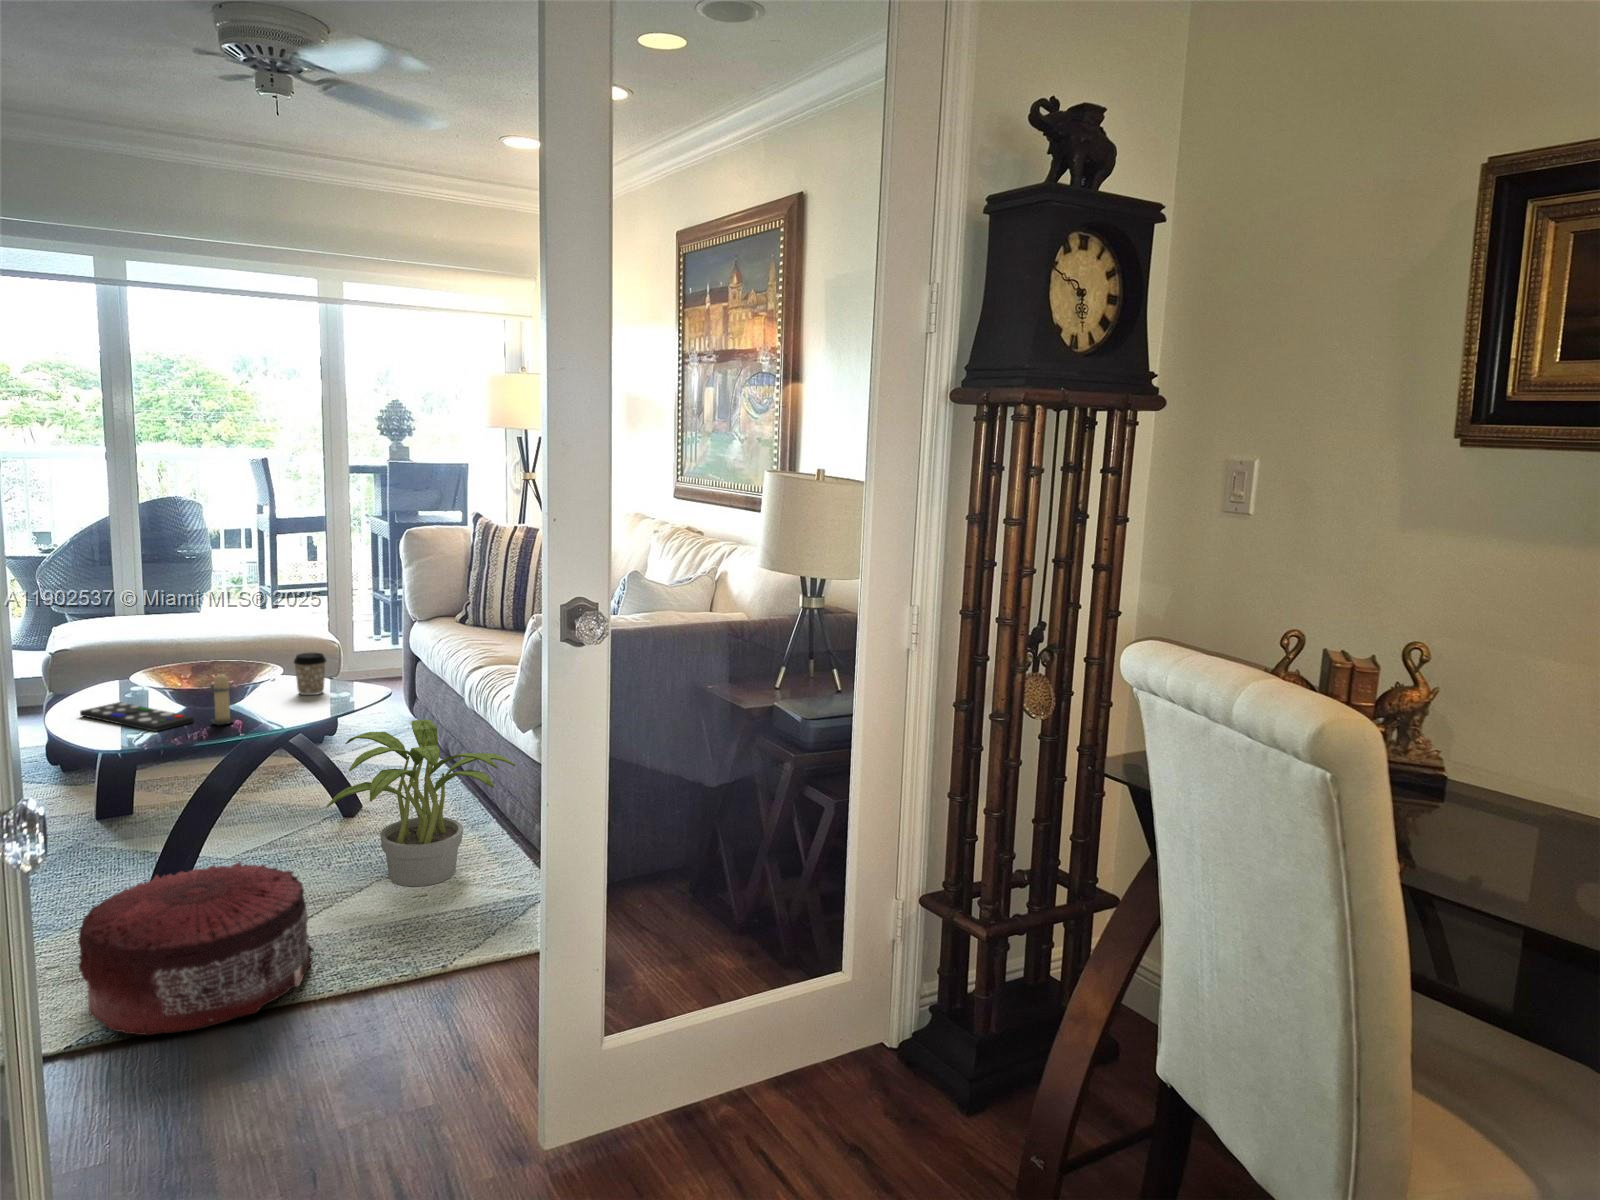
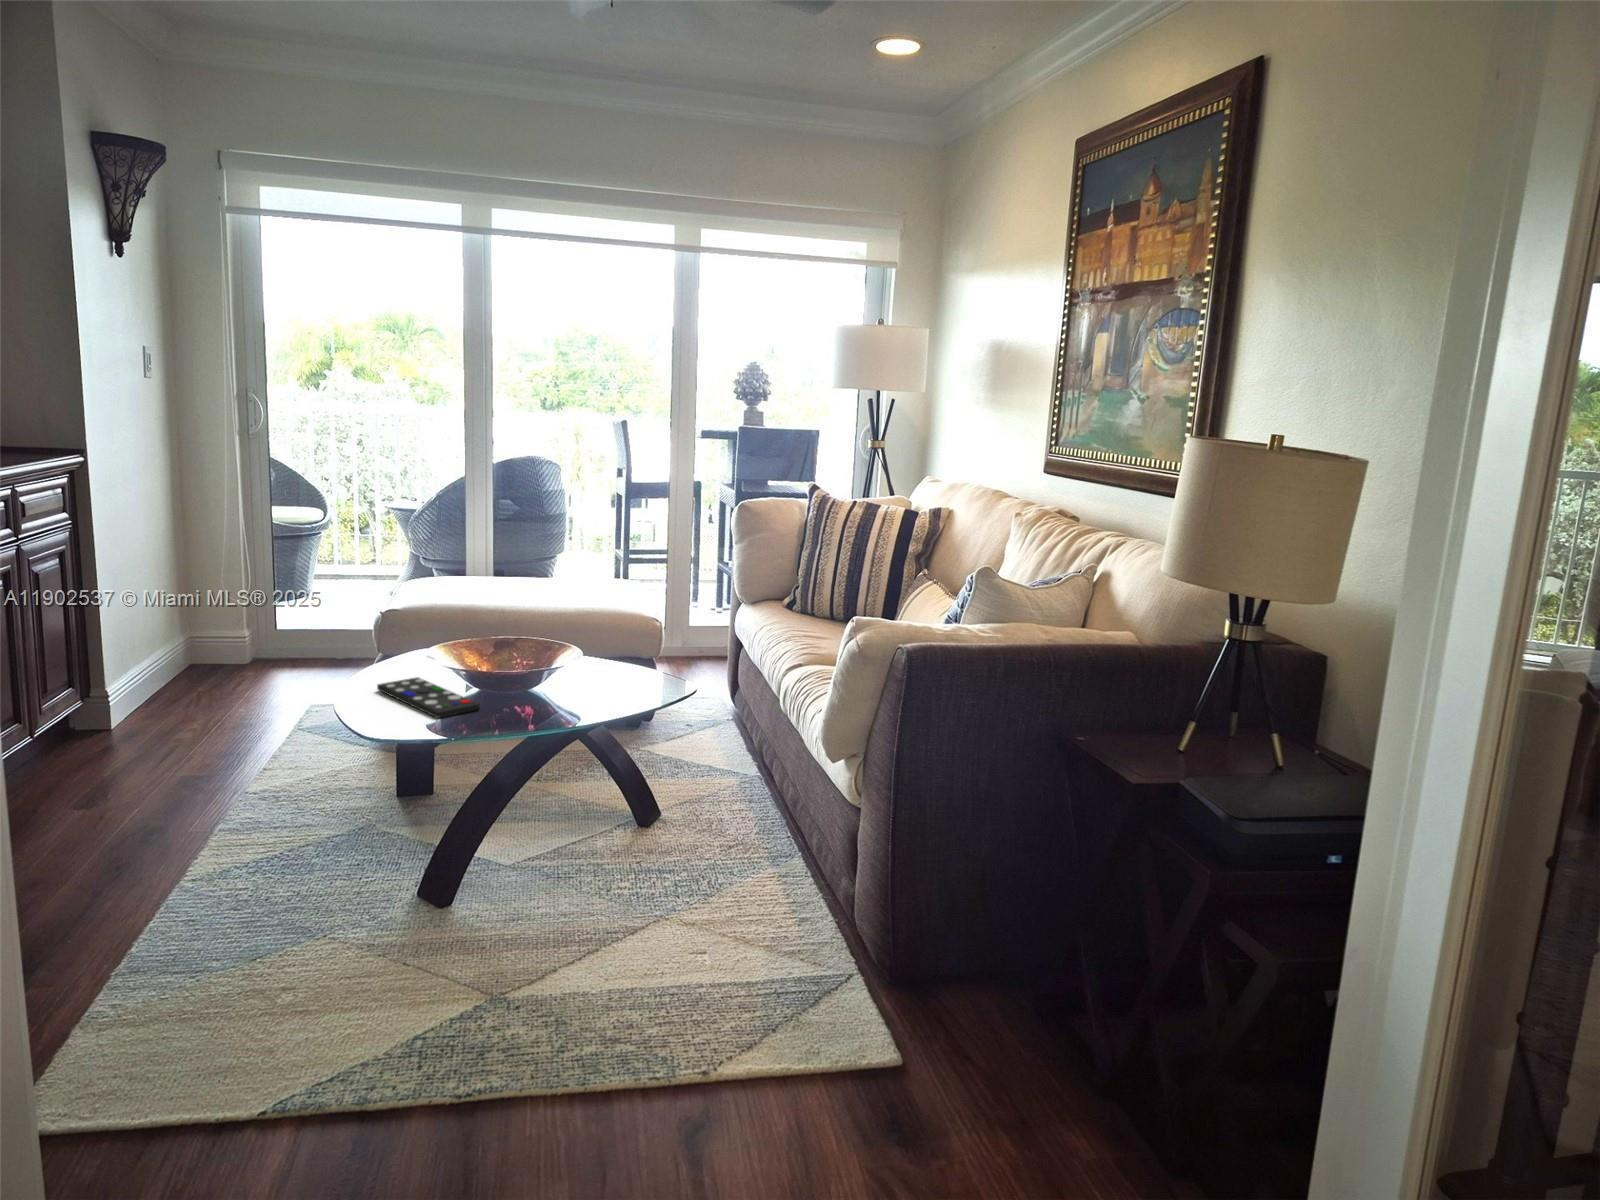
coffee cup: present [294,653,326,695] -> none [593,637,628,686]
candle: present [210,674,233,725] -> none [491,654,523,717]
potted plant: present [327,719,515,886] -> none [600,733,821,940]
pouf: present [79,862,313,1035] -> none [293,892,559,1114]

